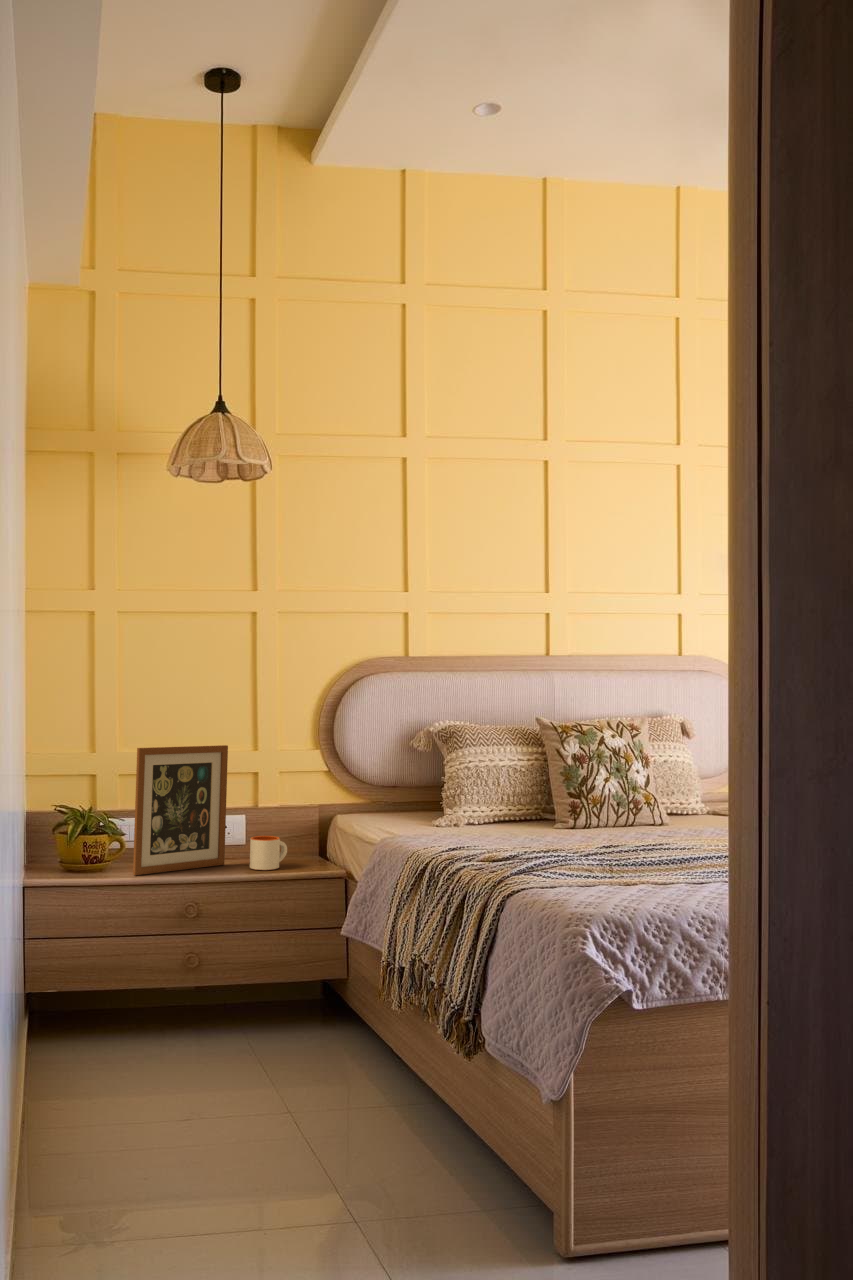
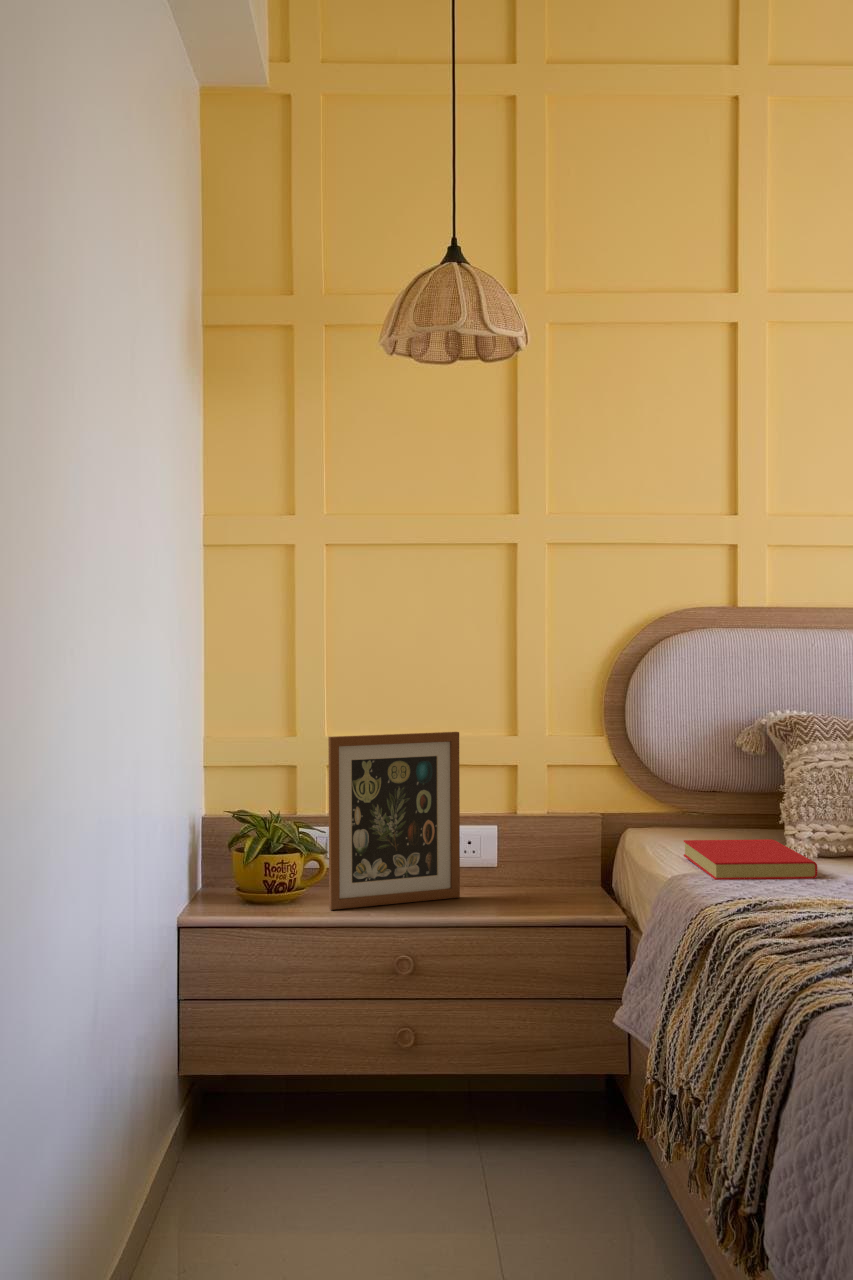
book: none [387,815,476,839] -> present [684,839,817,880]
mug: present [250,836,287,870] -> none [490,860,544,910]

